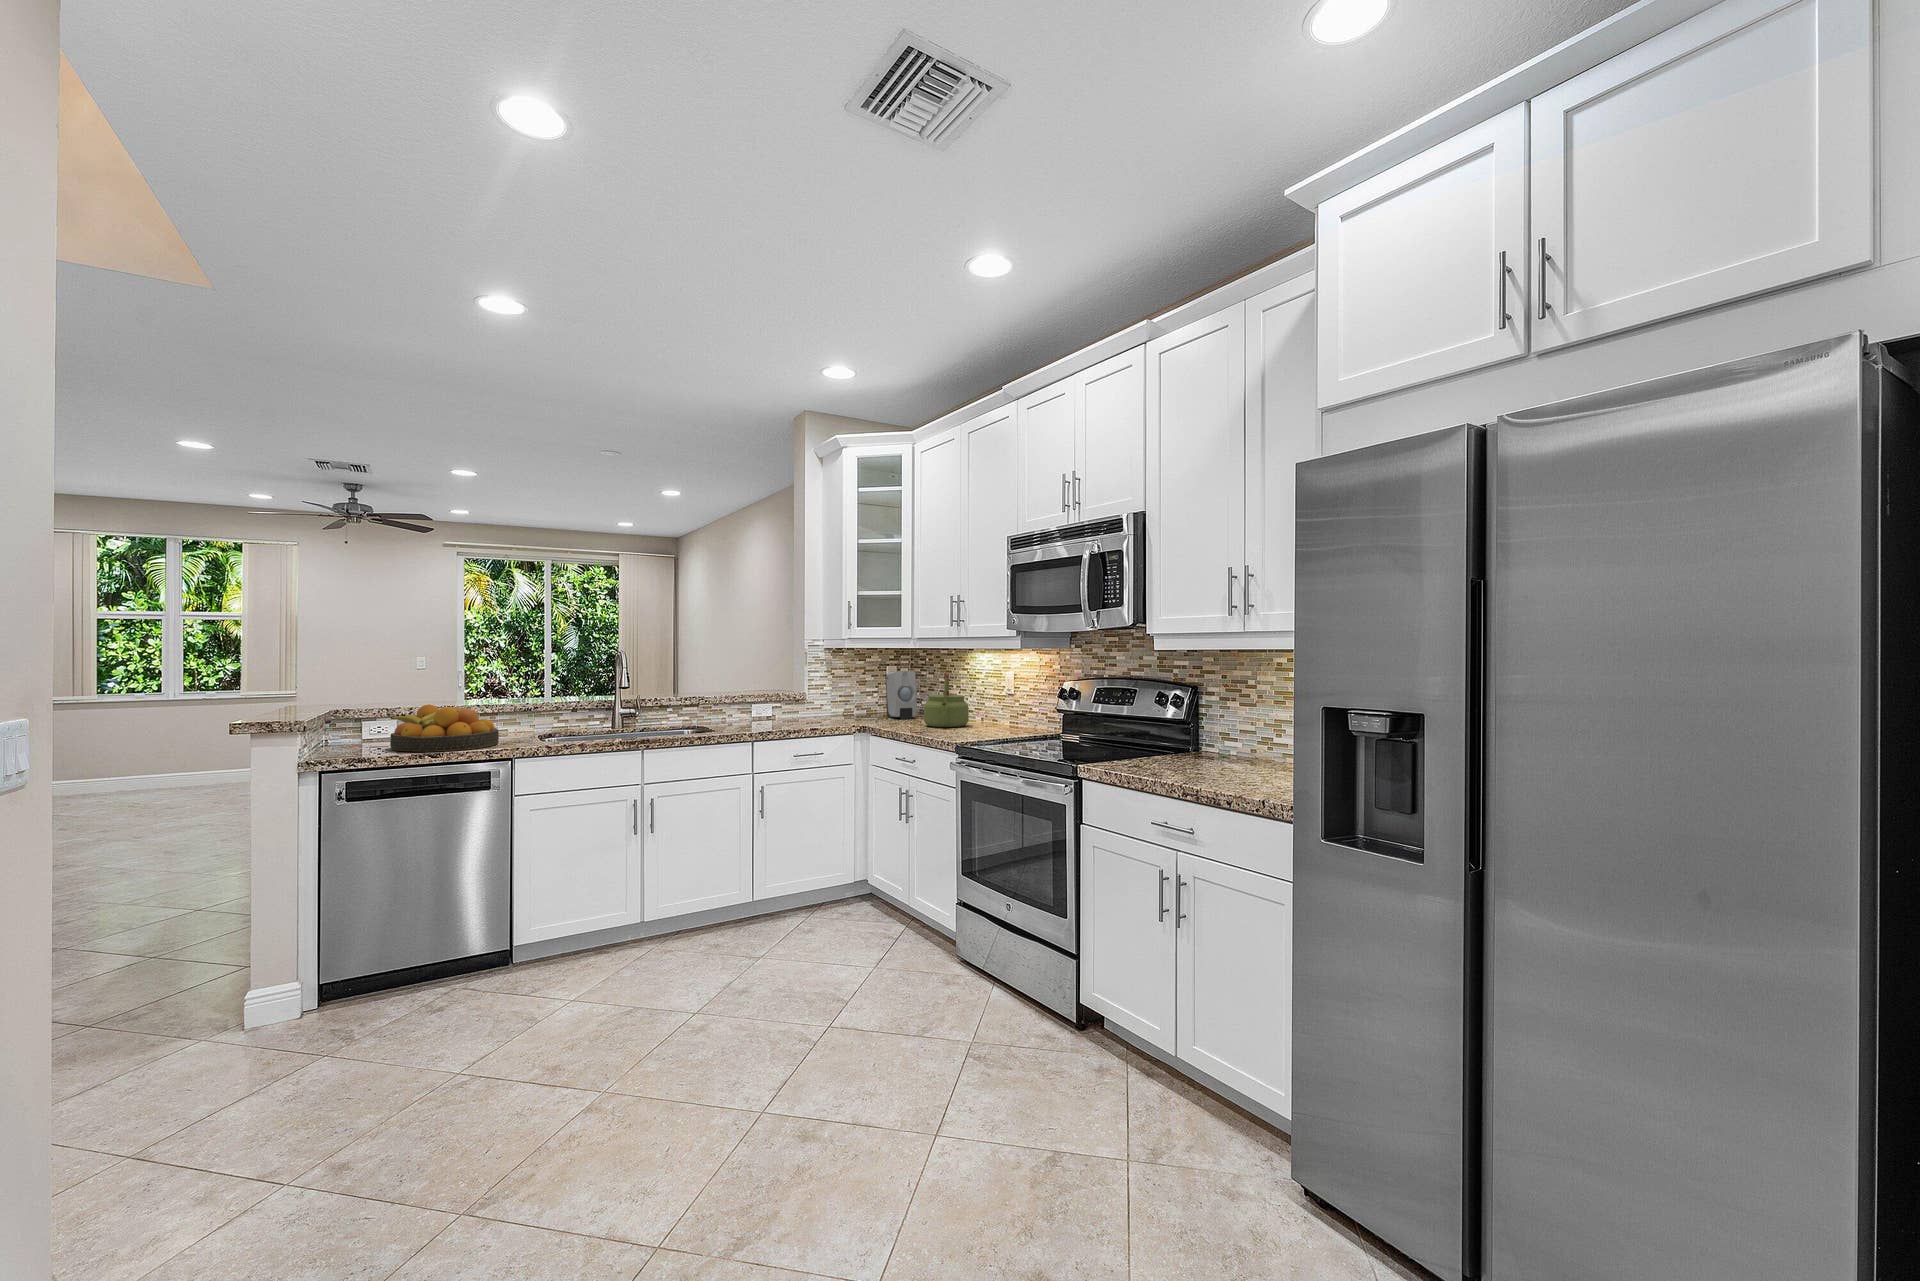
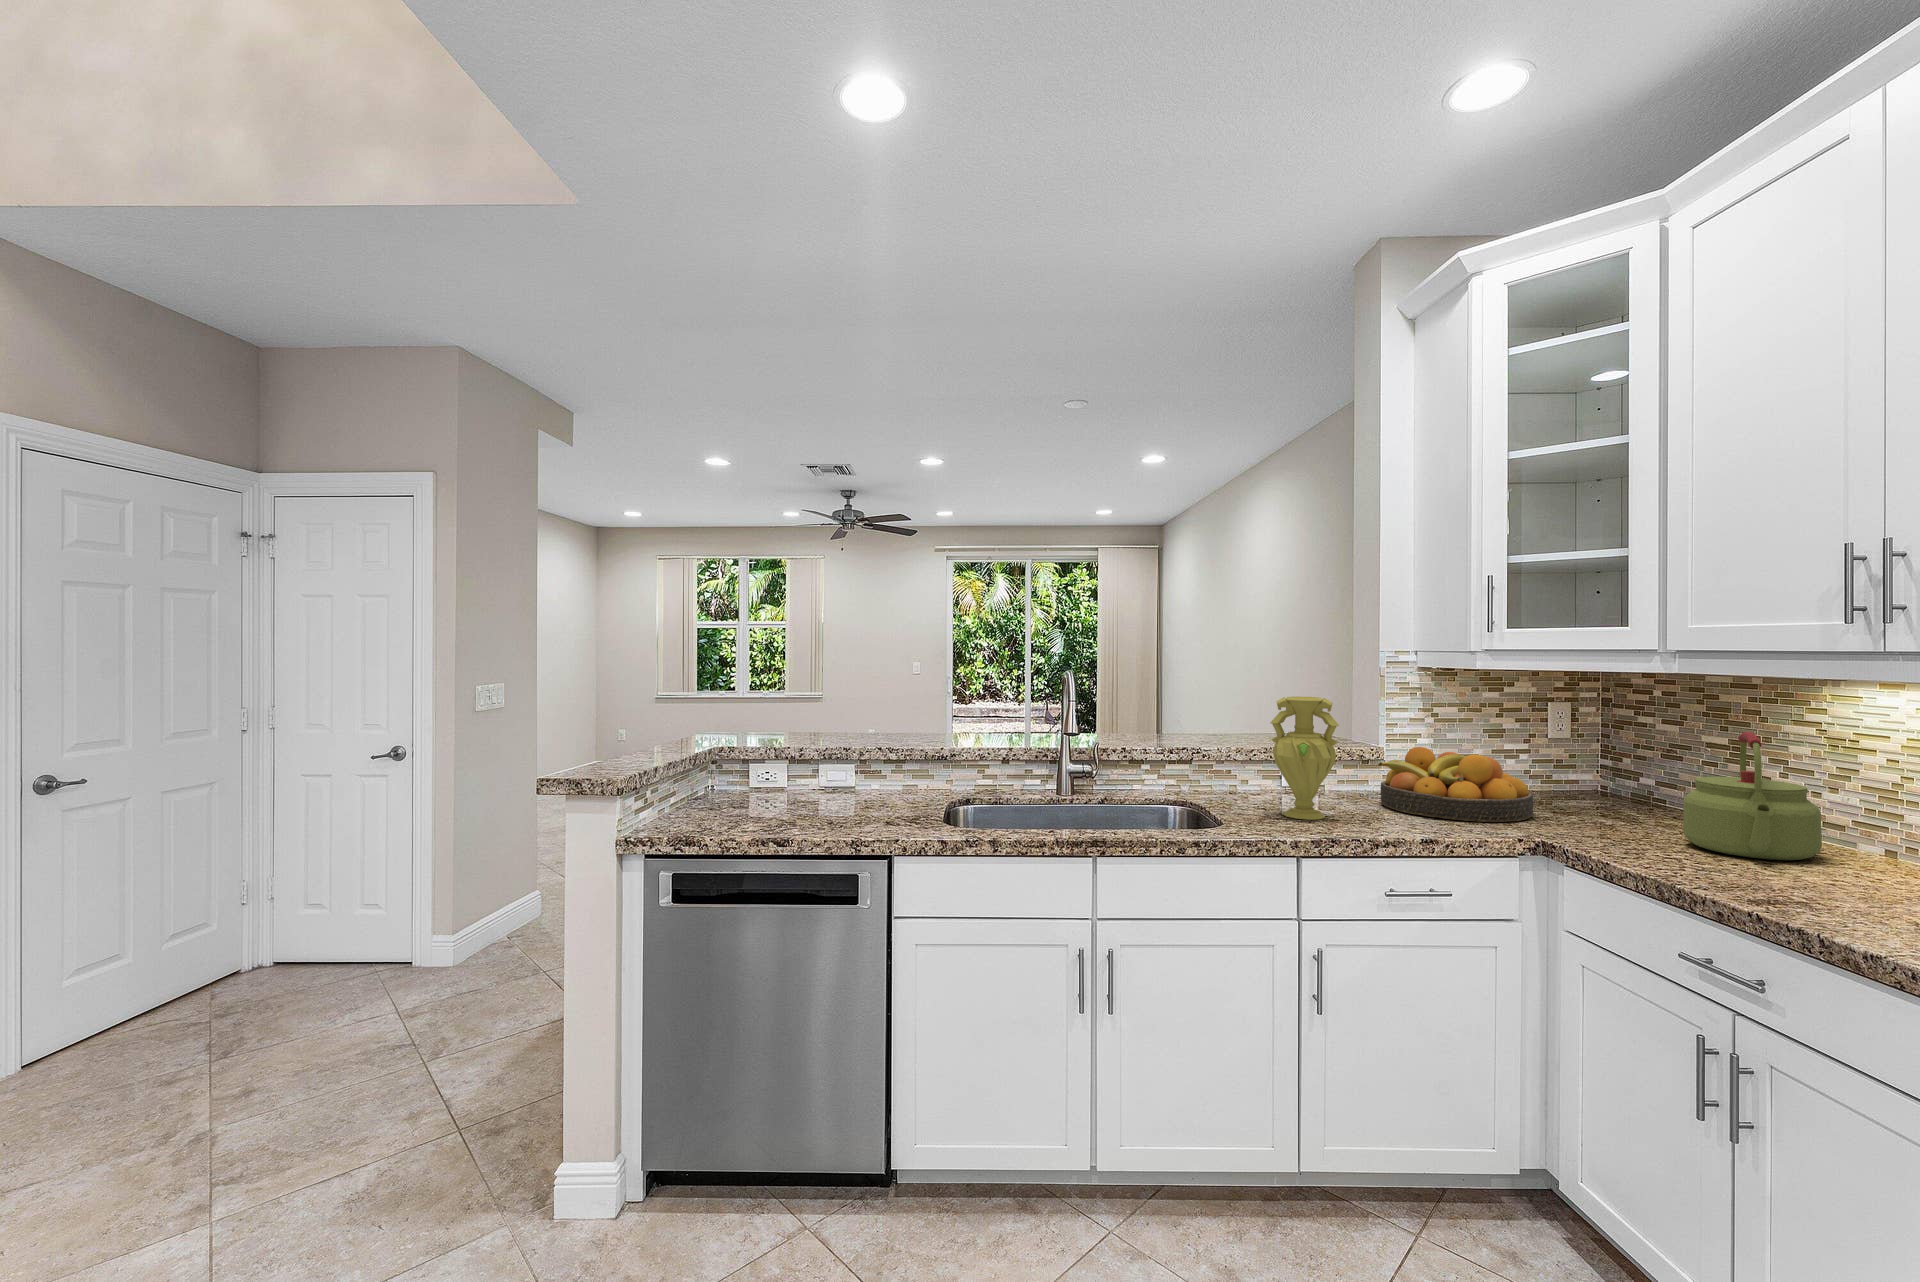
vase: none [741,663,777,730] -> present [1270,696,1339,820]
soap dispenser: present [886,671,917,719] -> none [1549,715,1631,812]
fruit bowl: present [390,705,499,752] -> present [1378,747,1533,822]

